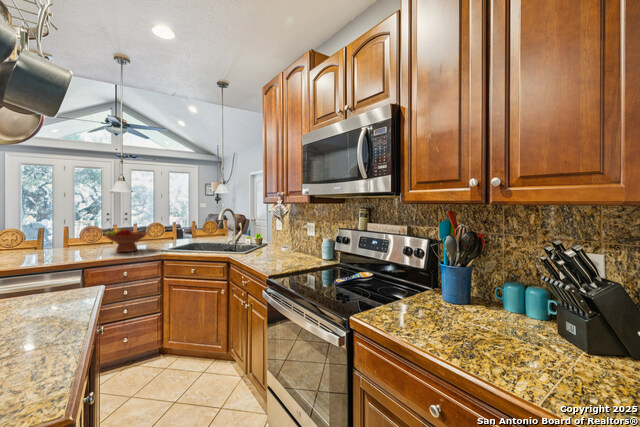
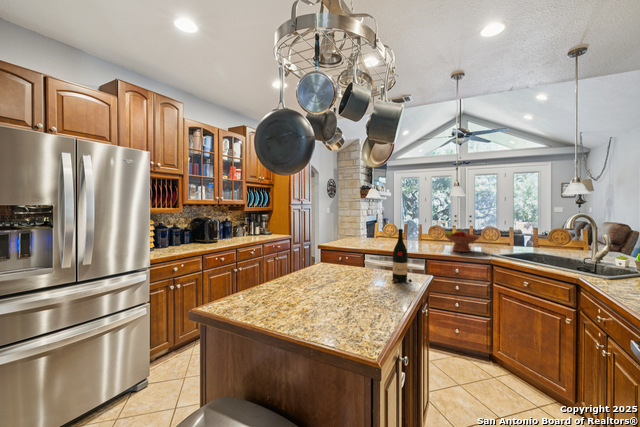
wine bottle: none [45,230,79,302] -> present [392,229,412,283]

